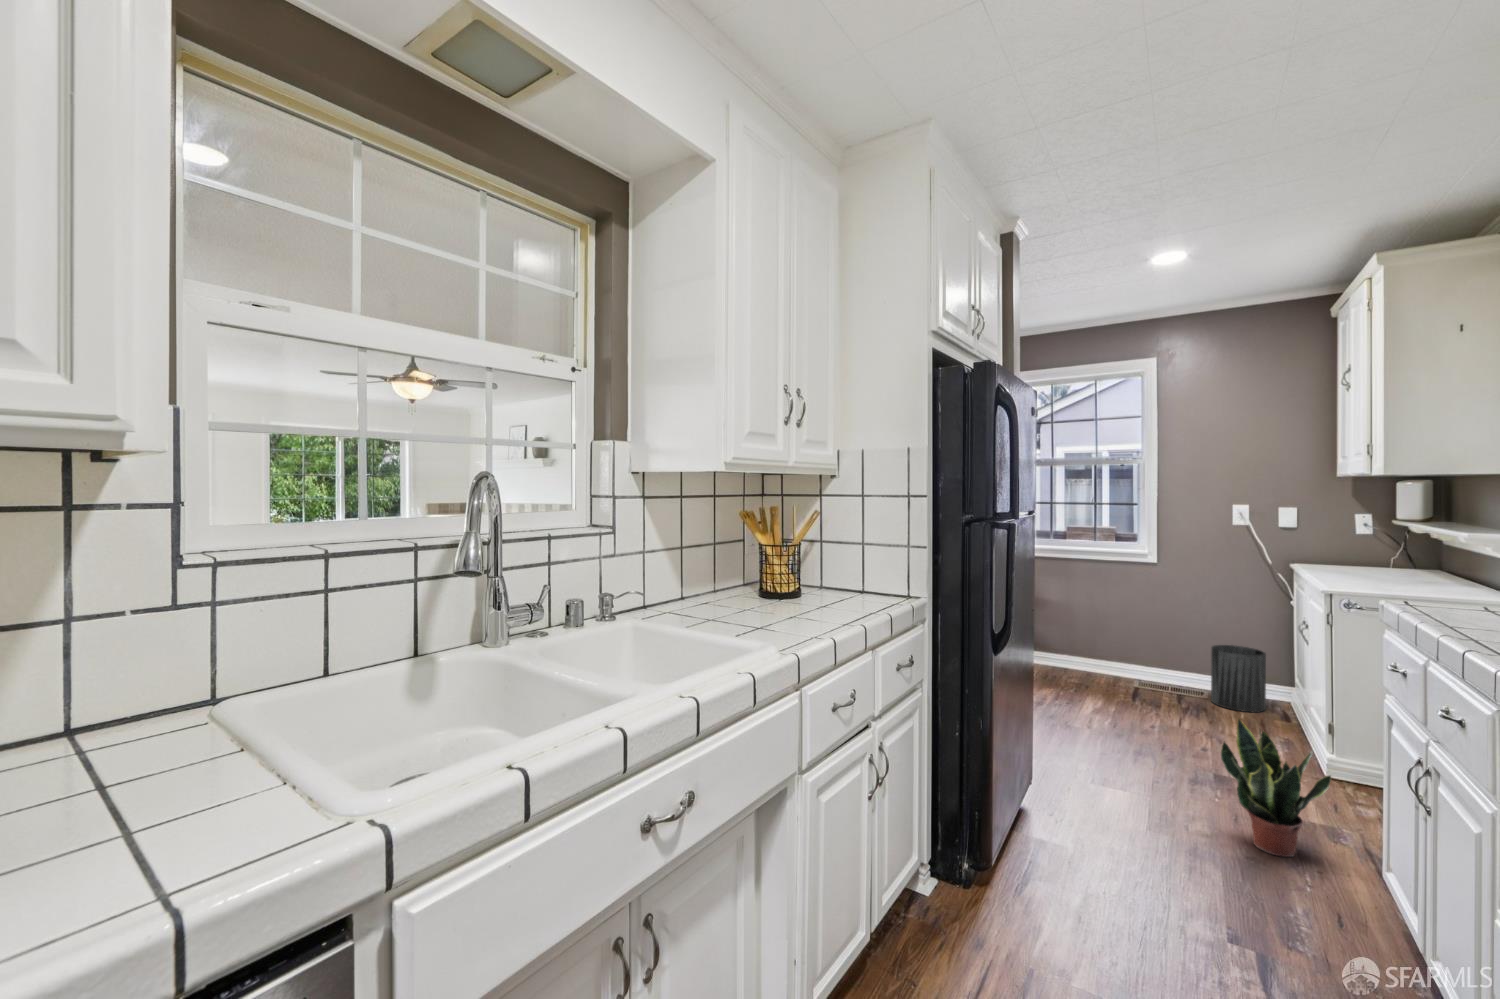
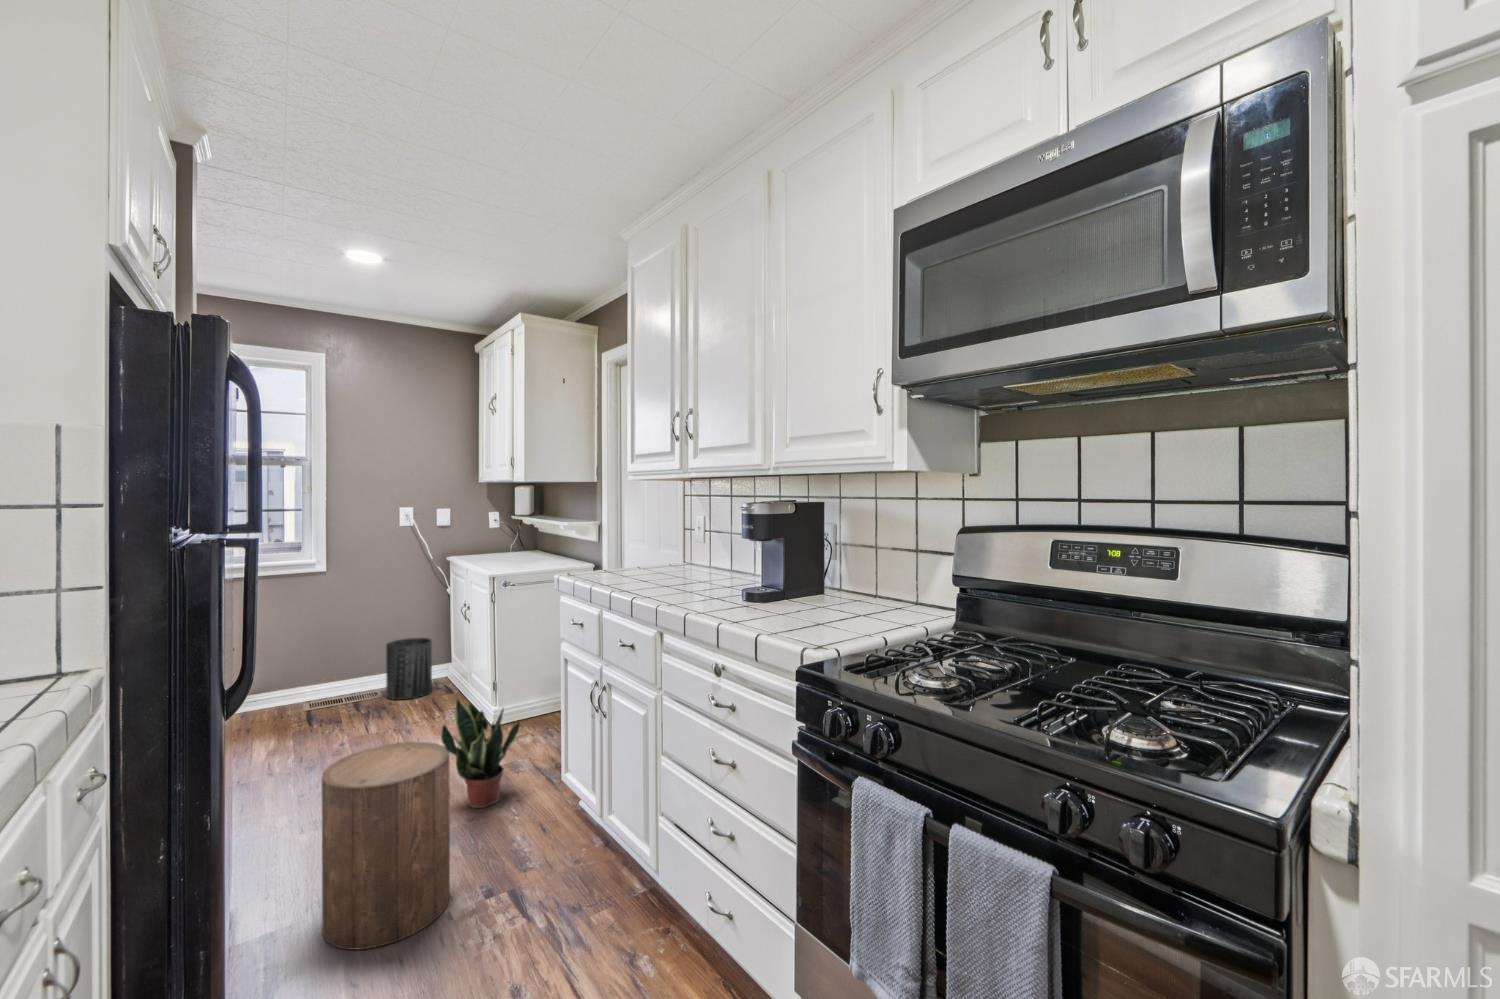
stool: none [1071,730,1193,924] -> present [322,742,450,950]

